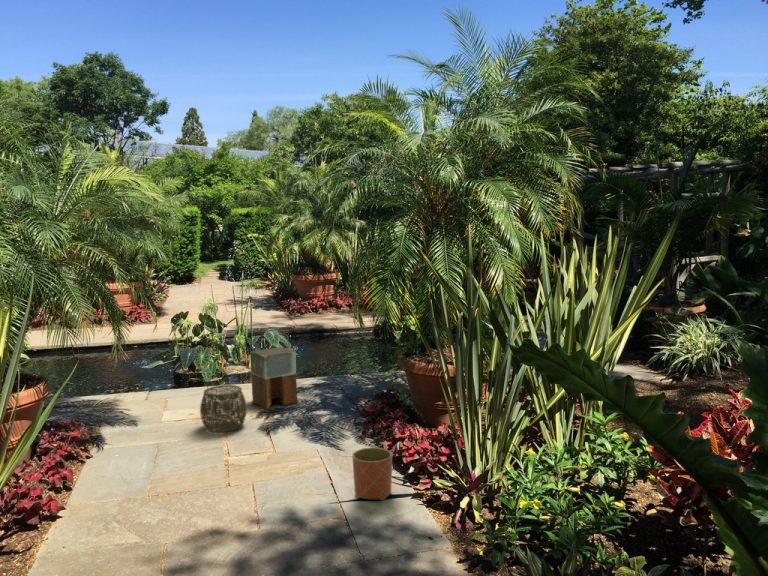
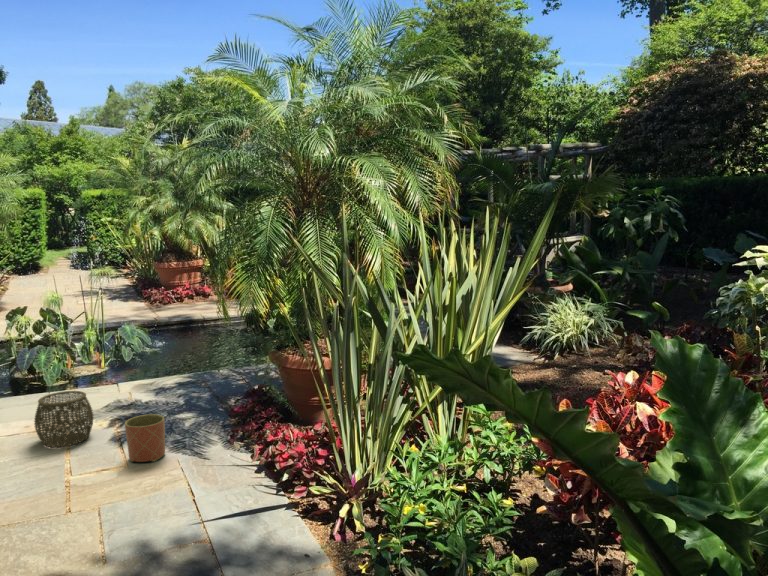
stool: present [250,347,297,409] -> none [98,343,156,414]
planter: present [352,447,392,500] -> present [125,414,165,462]

